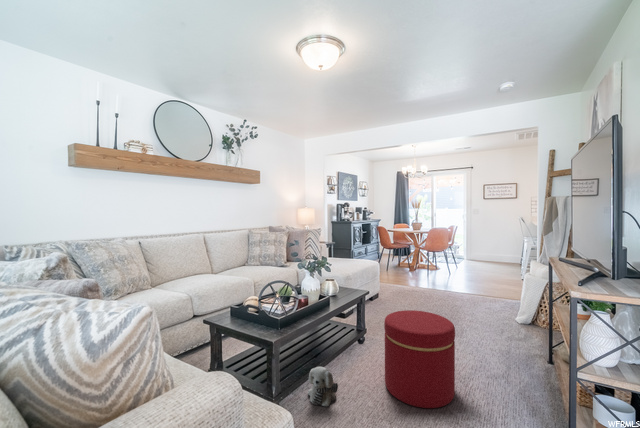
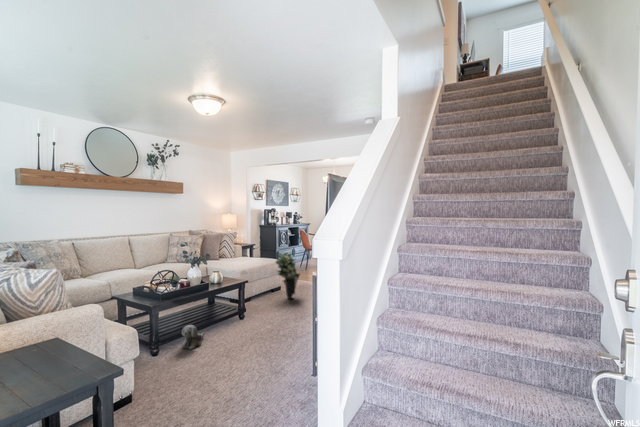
potted plant: none [382,253,416,315] -> present [276,254,300,299]
ottoman: present [384,310,455,408] -> none [237,290,281,347]

